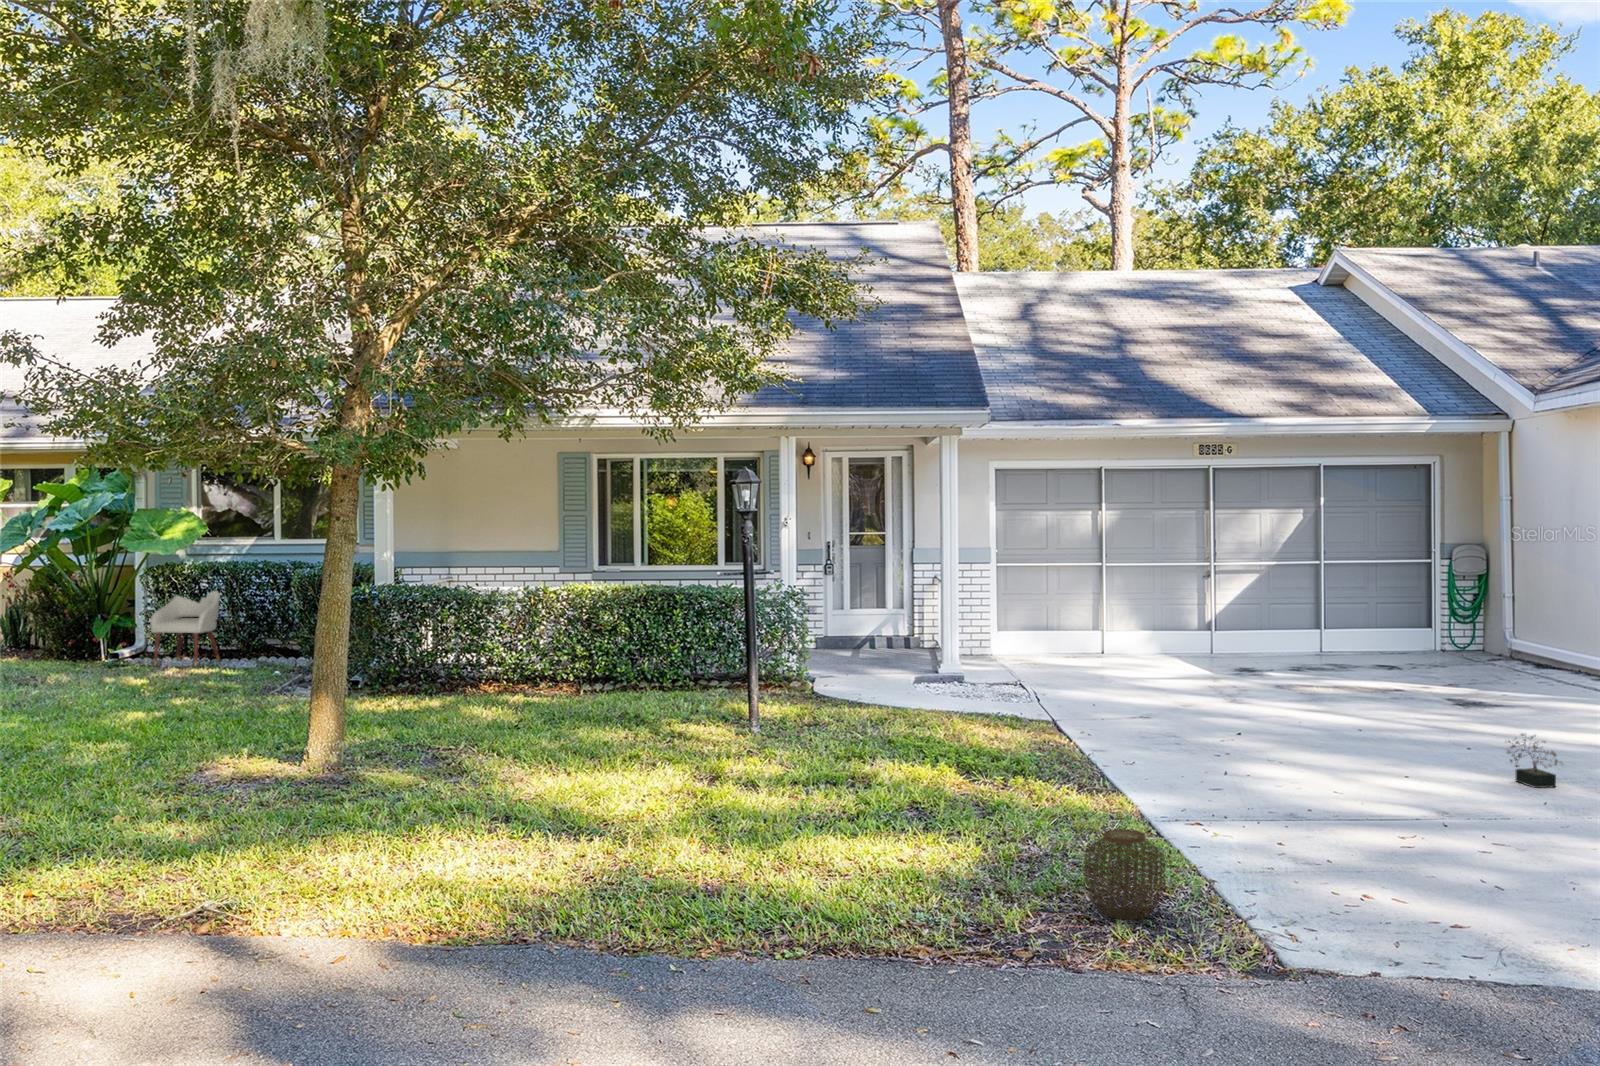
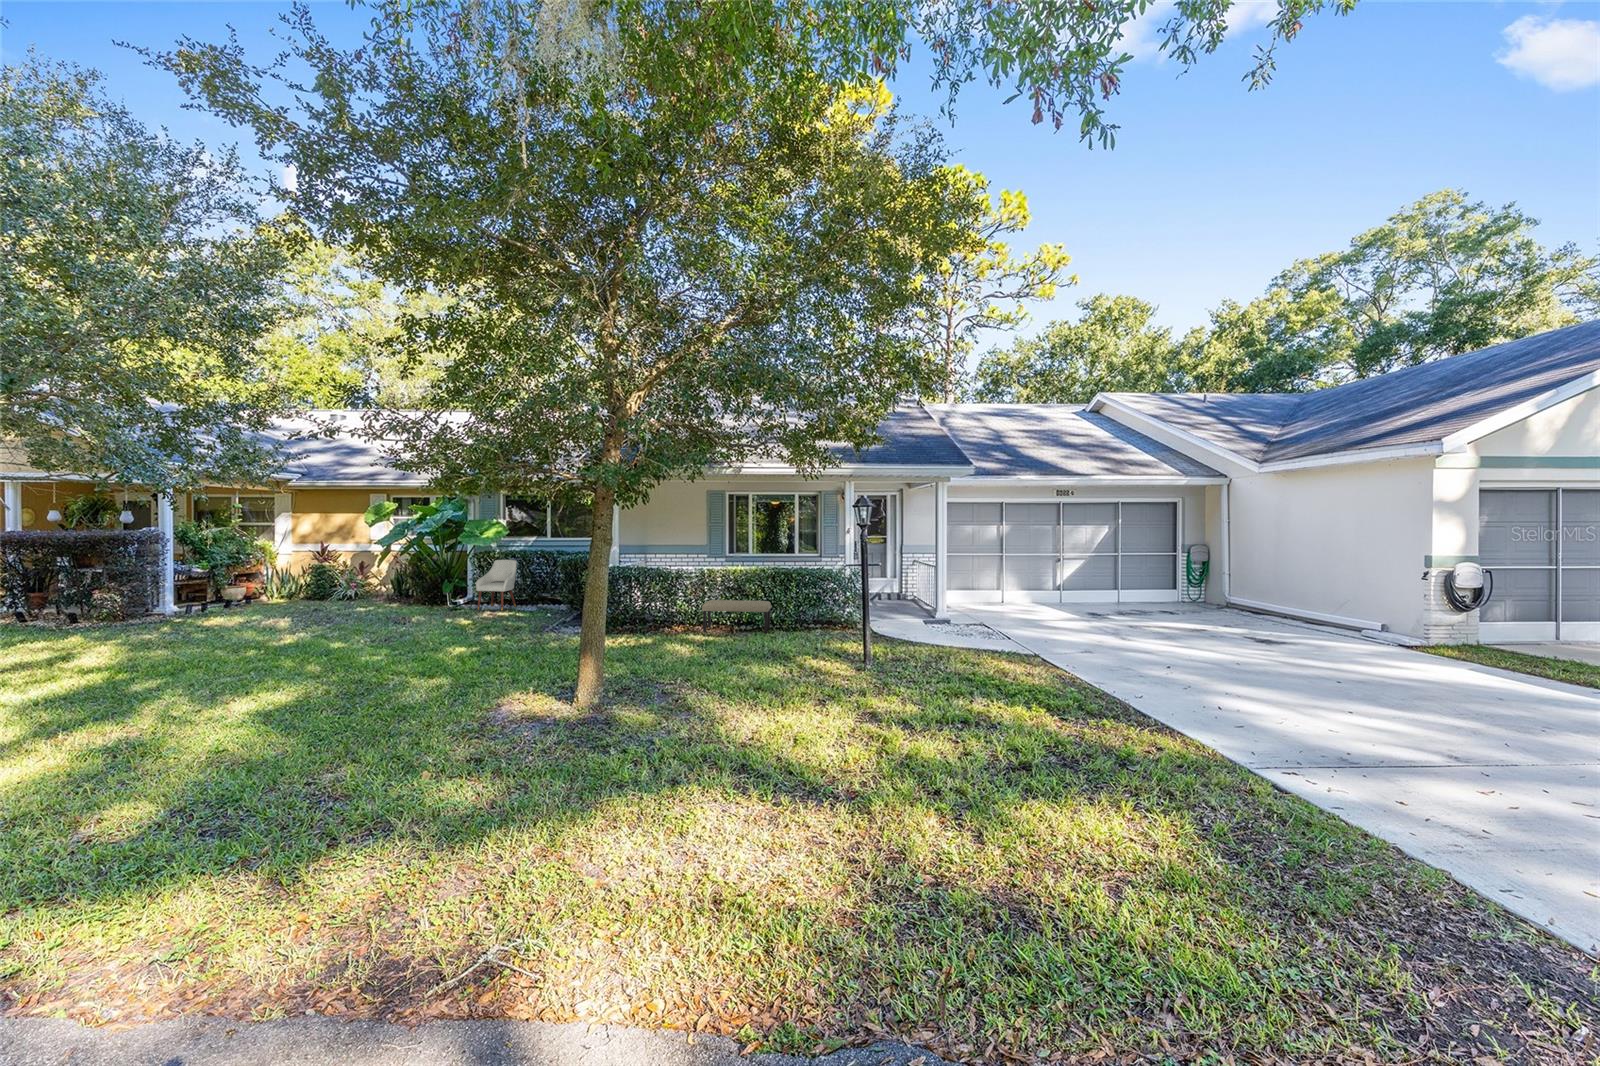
bench: none [529,640,648,694] -> present [702,600,771,633]
decorative plant: present [1507,734,1562,788] -> none [1398,685,1452,725]
woven basket: present [1084,829,1165,920] -> none [1327,833,1423,928]

